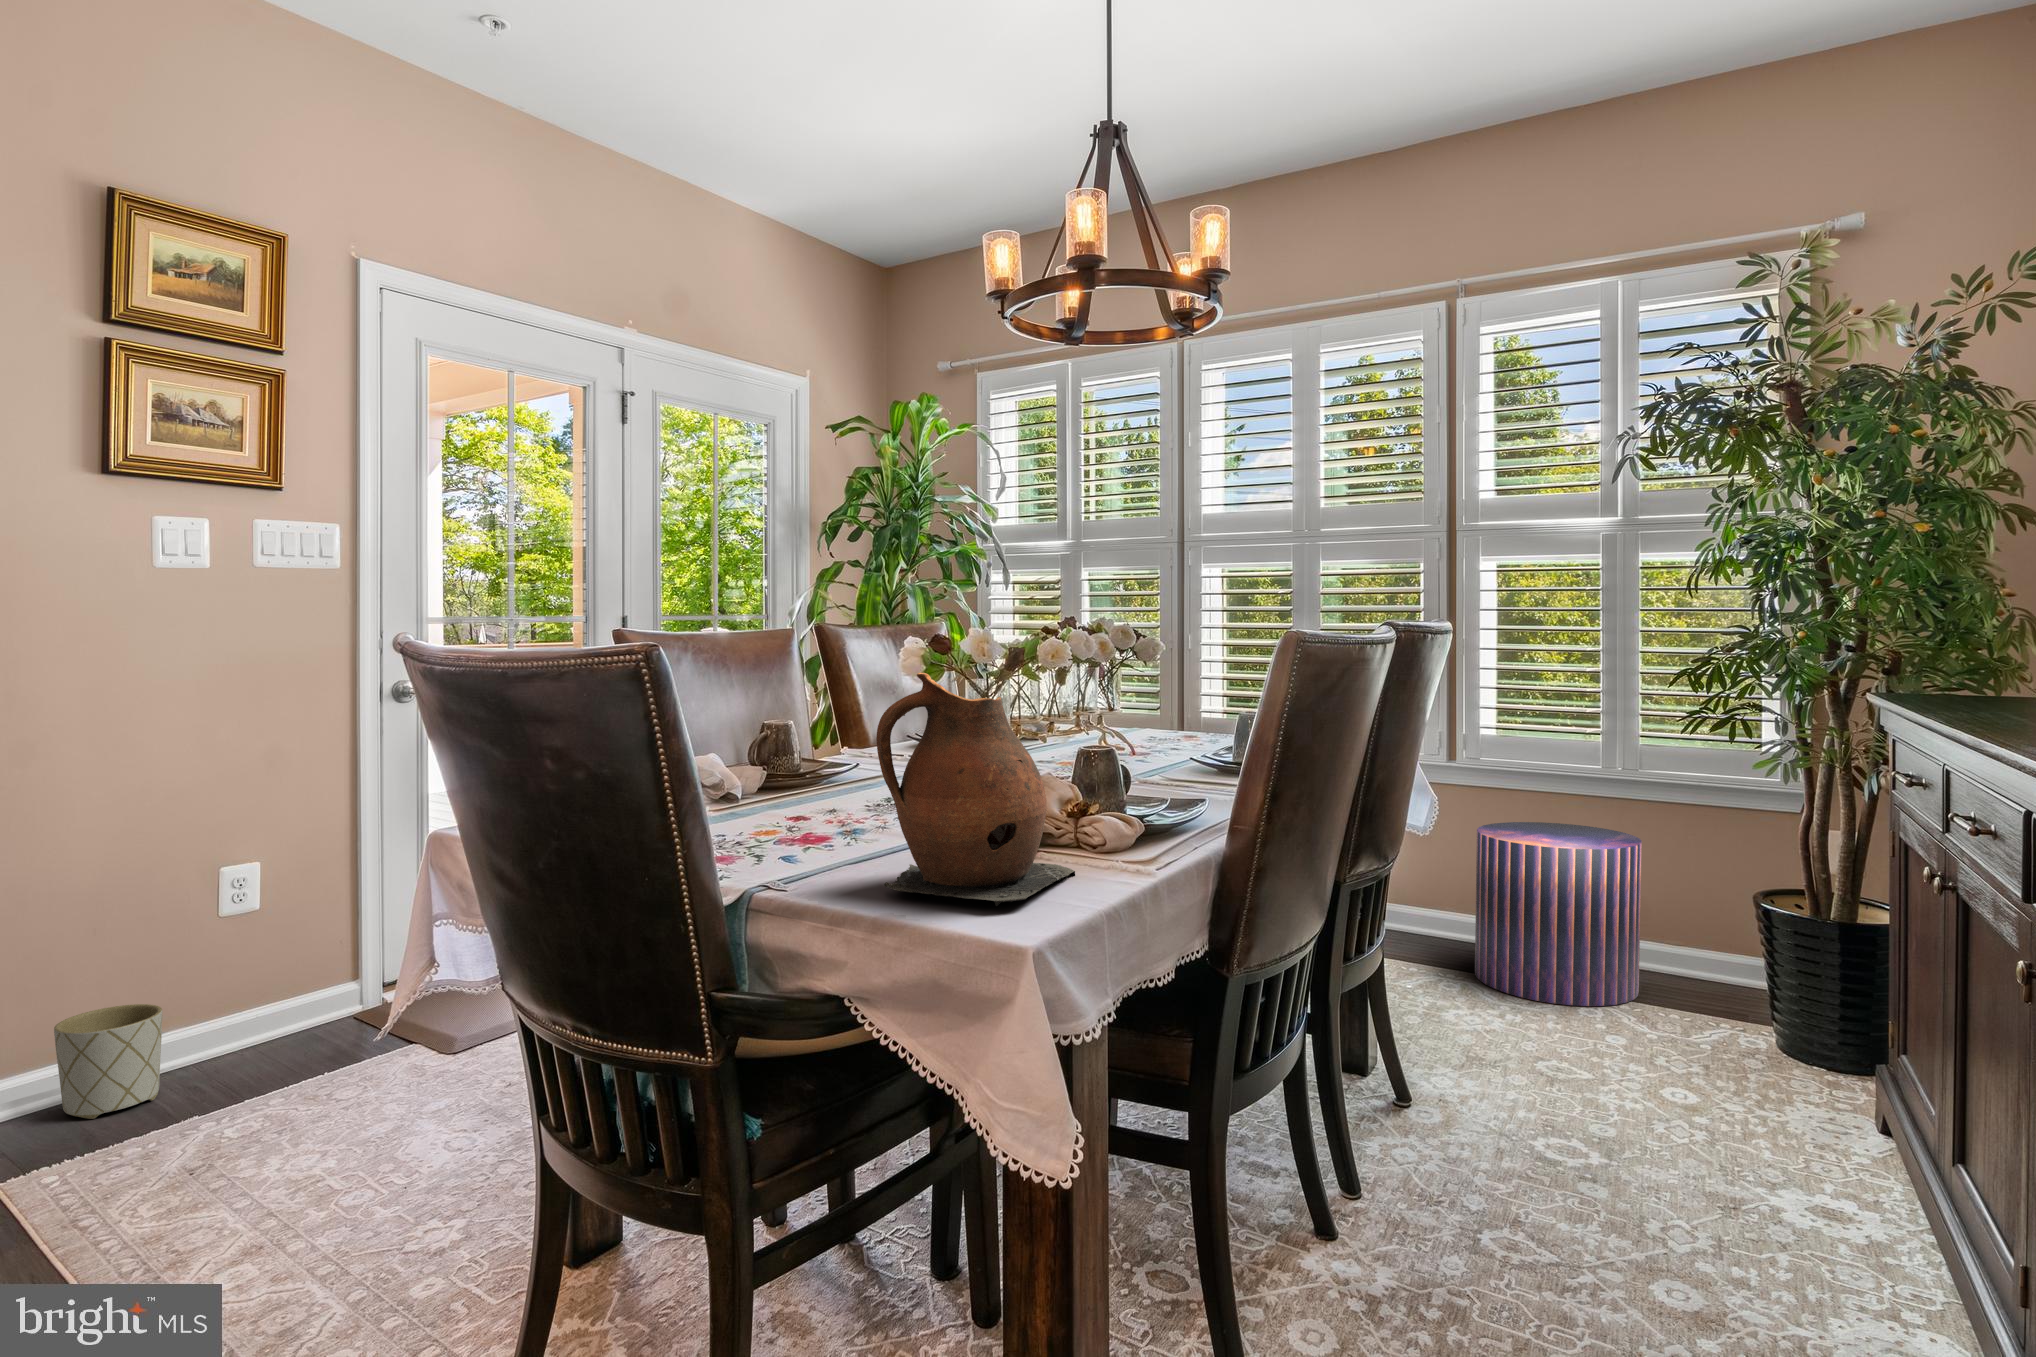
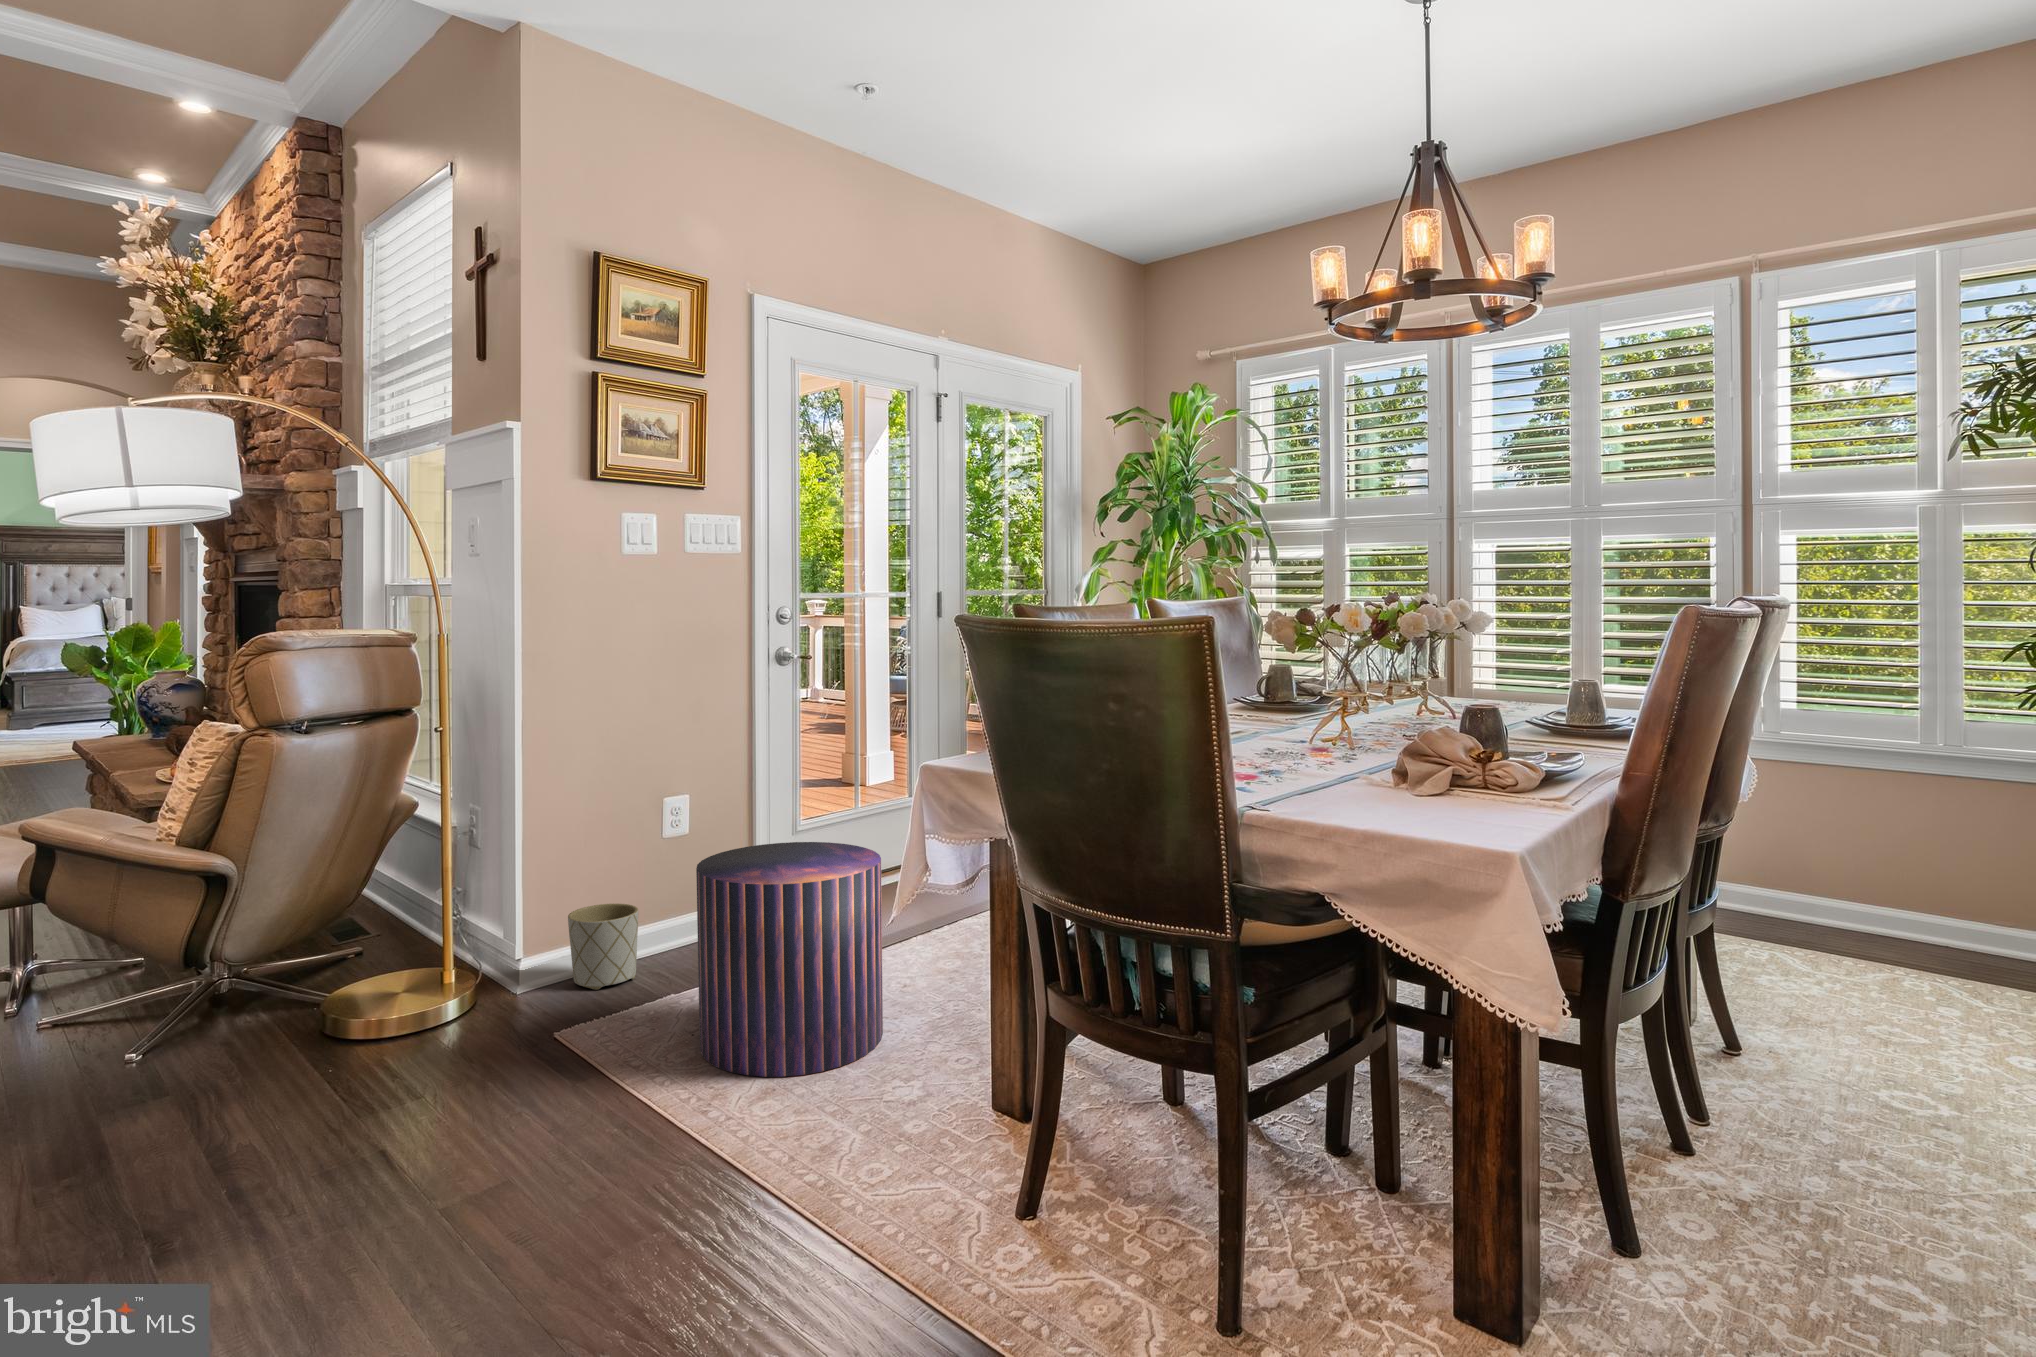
ceramic pitcher: present [876,673,1075,906] -> none [1338,635,1500,828]
pouf: present [1475,822,1642,1006] -> present [696,842,883,1077]

